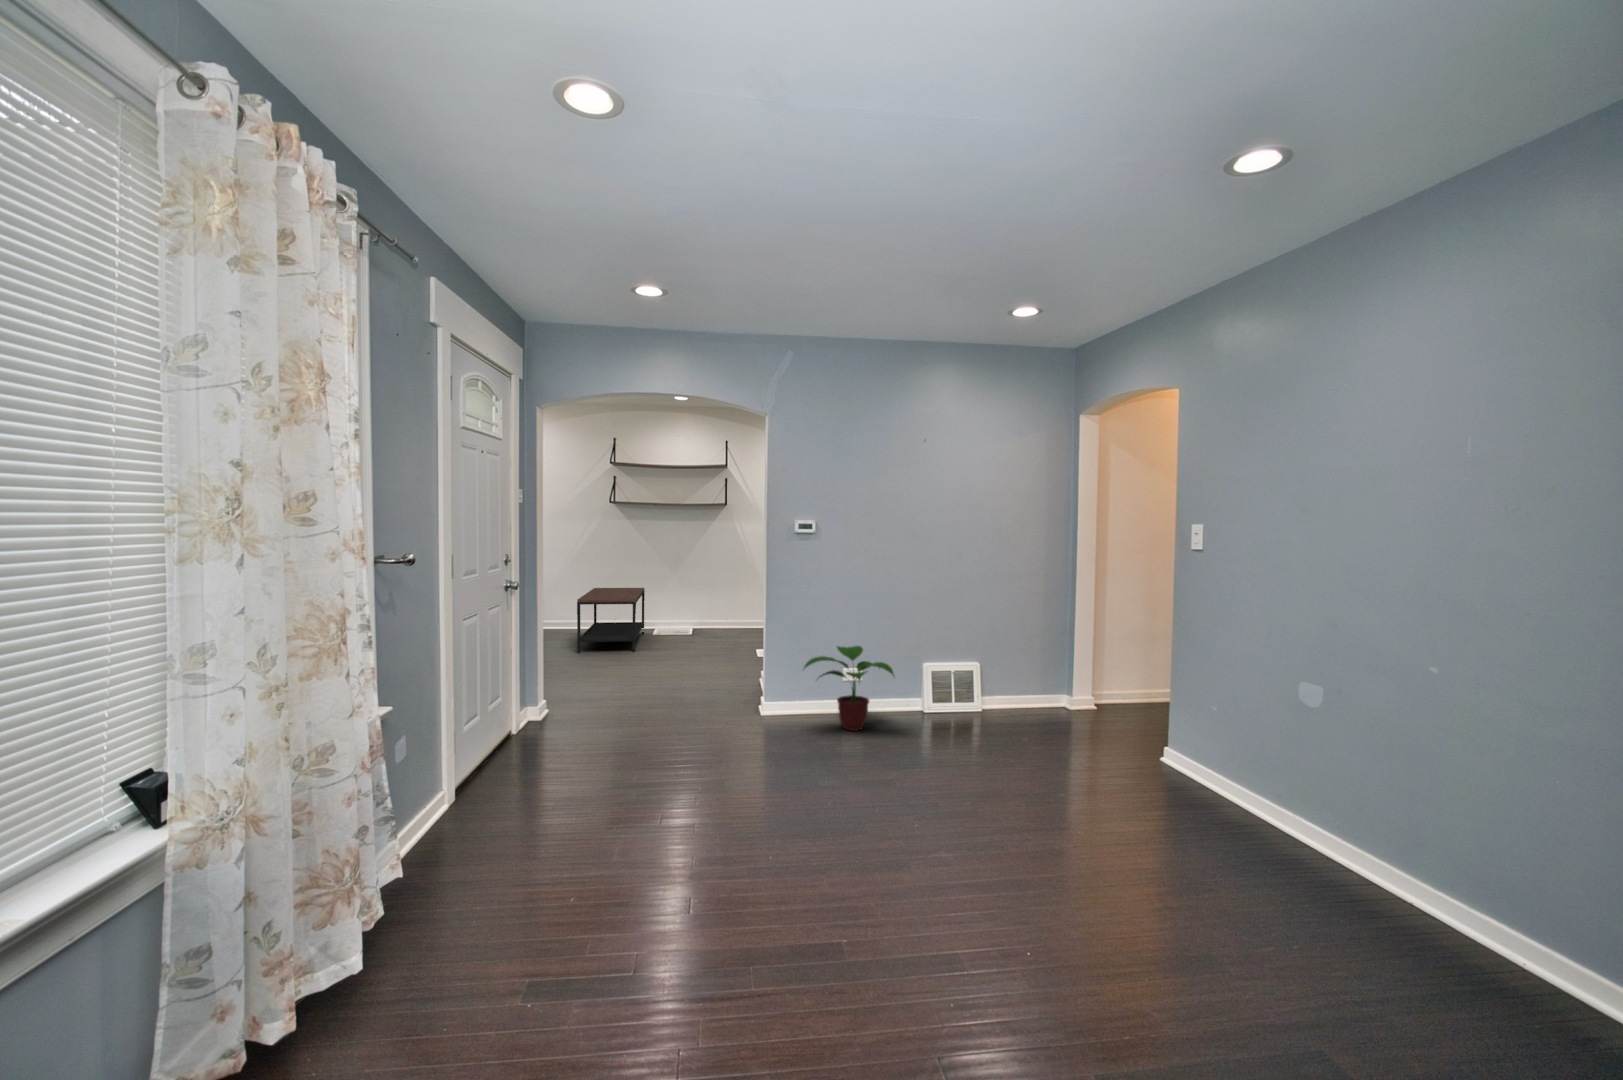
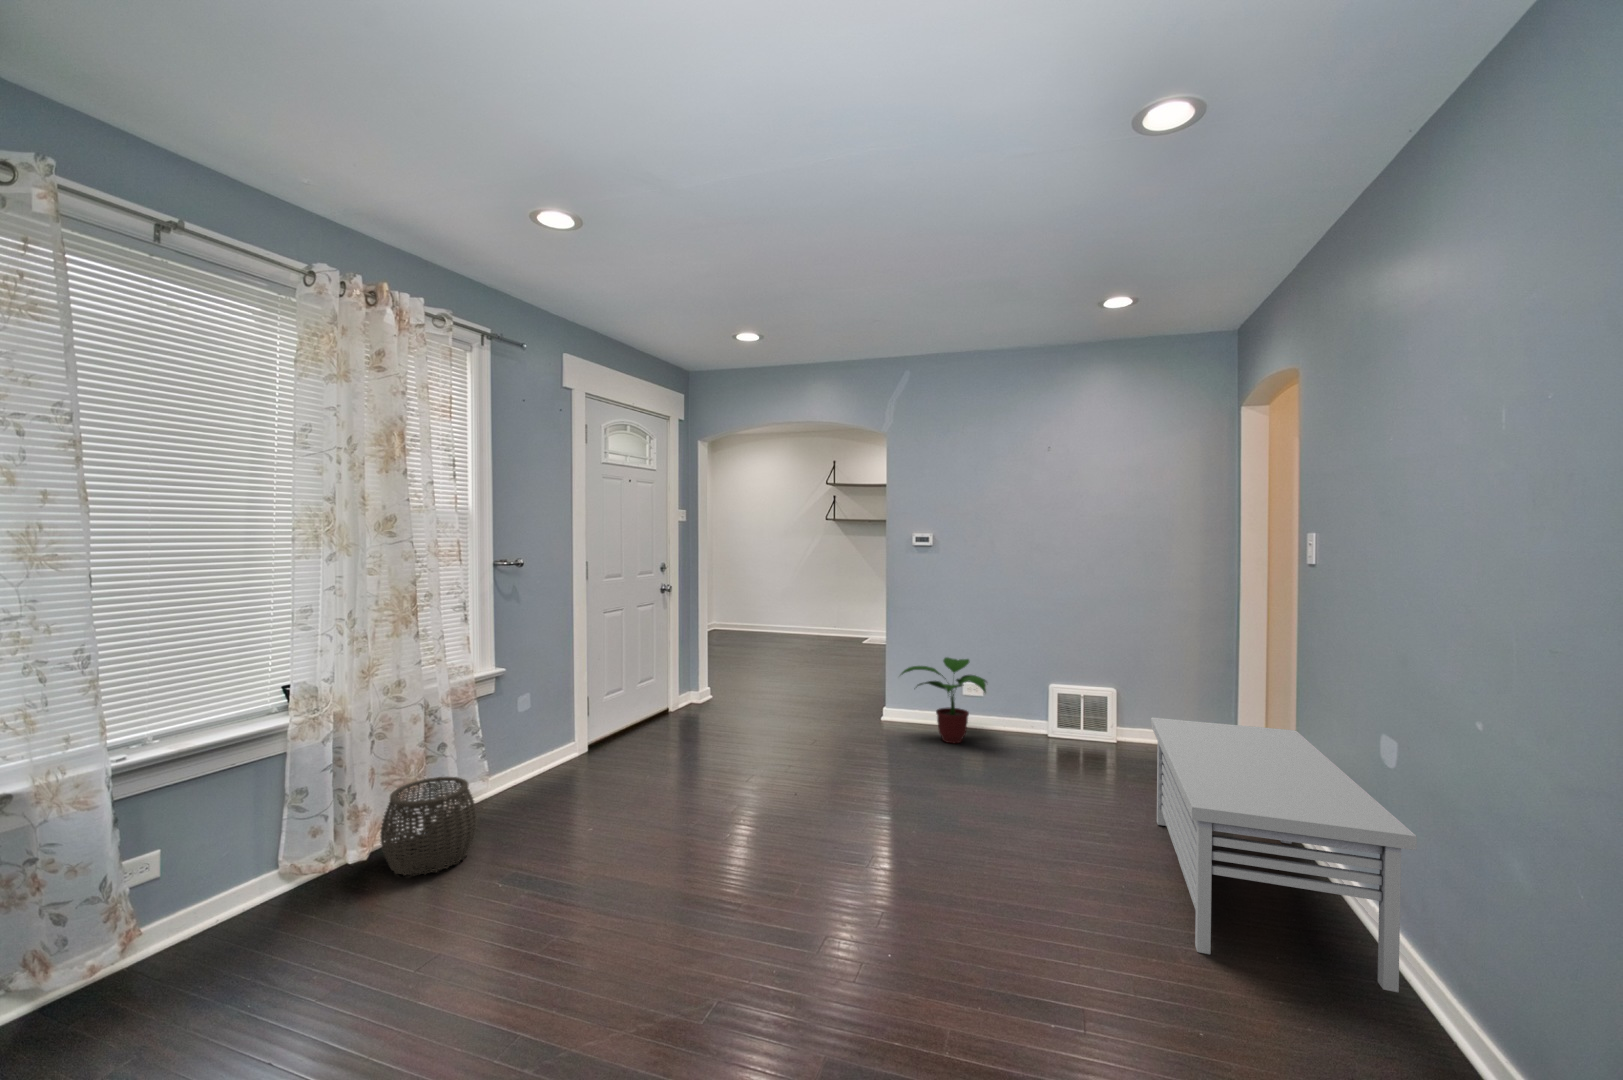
coffee table: present [577,588,645,653] -> none [788,595,860,653]
storage bench: none [1075,681,1345,867] -> present [1151,717,1417,992]
woven basket: none [322,866,464,1023] -> present [380,777,477,876]

